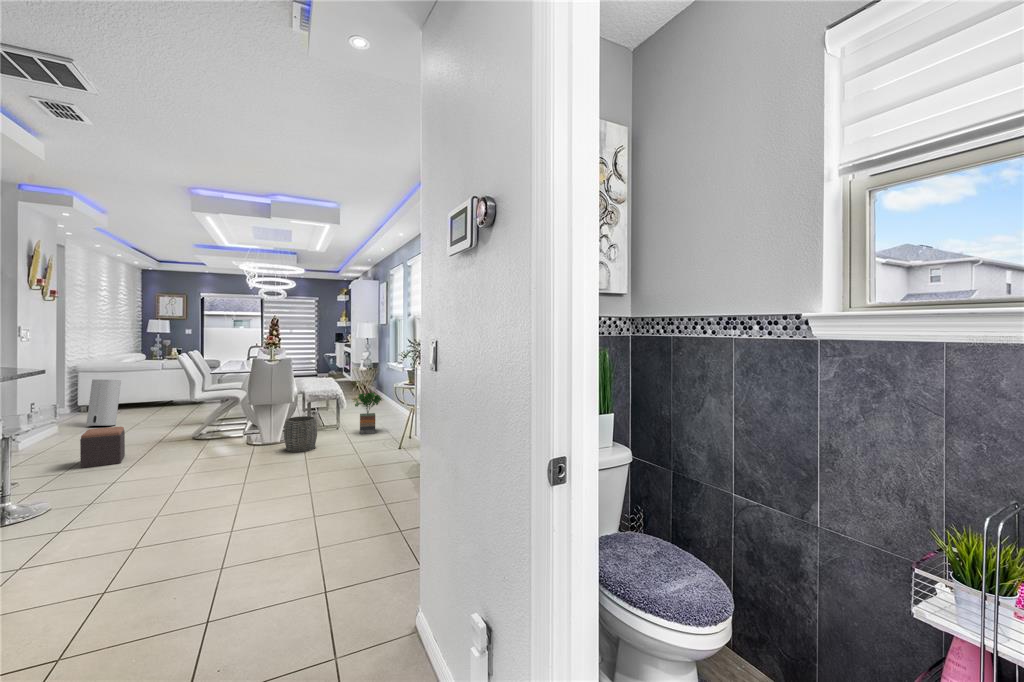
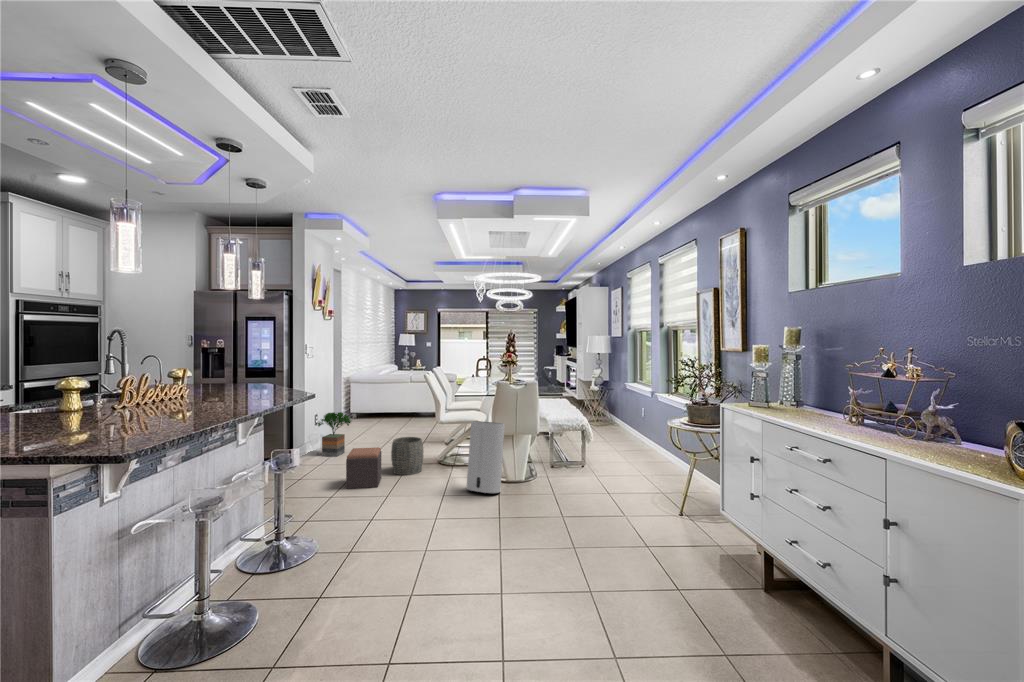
air purifier: present [86,379,121,426] -> present [466,421,505,493]
potted tree: present [354,393,382,434] -> present [318,412,351,457]
woven basket: present [284,416,317,452] -> present [391,437,423,475]

